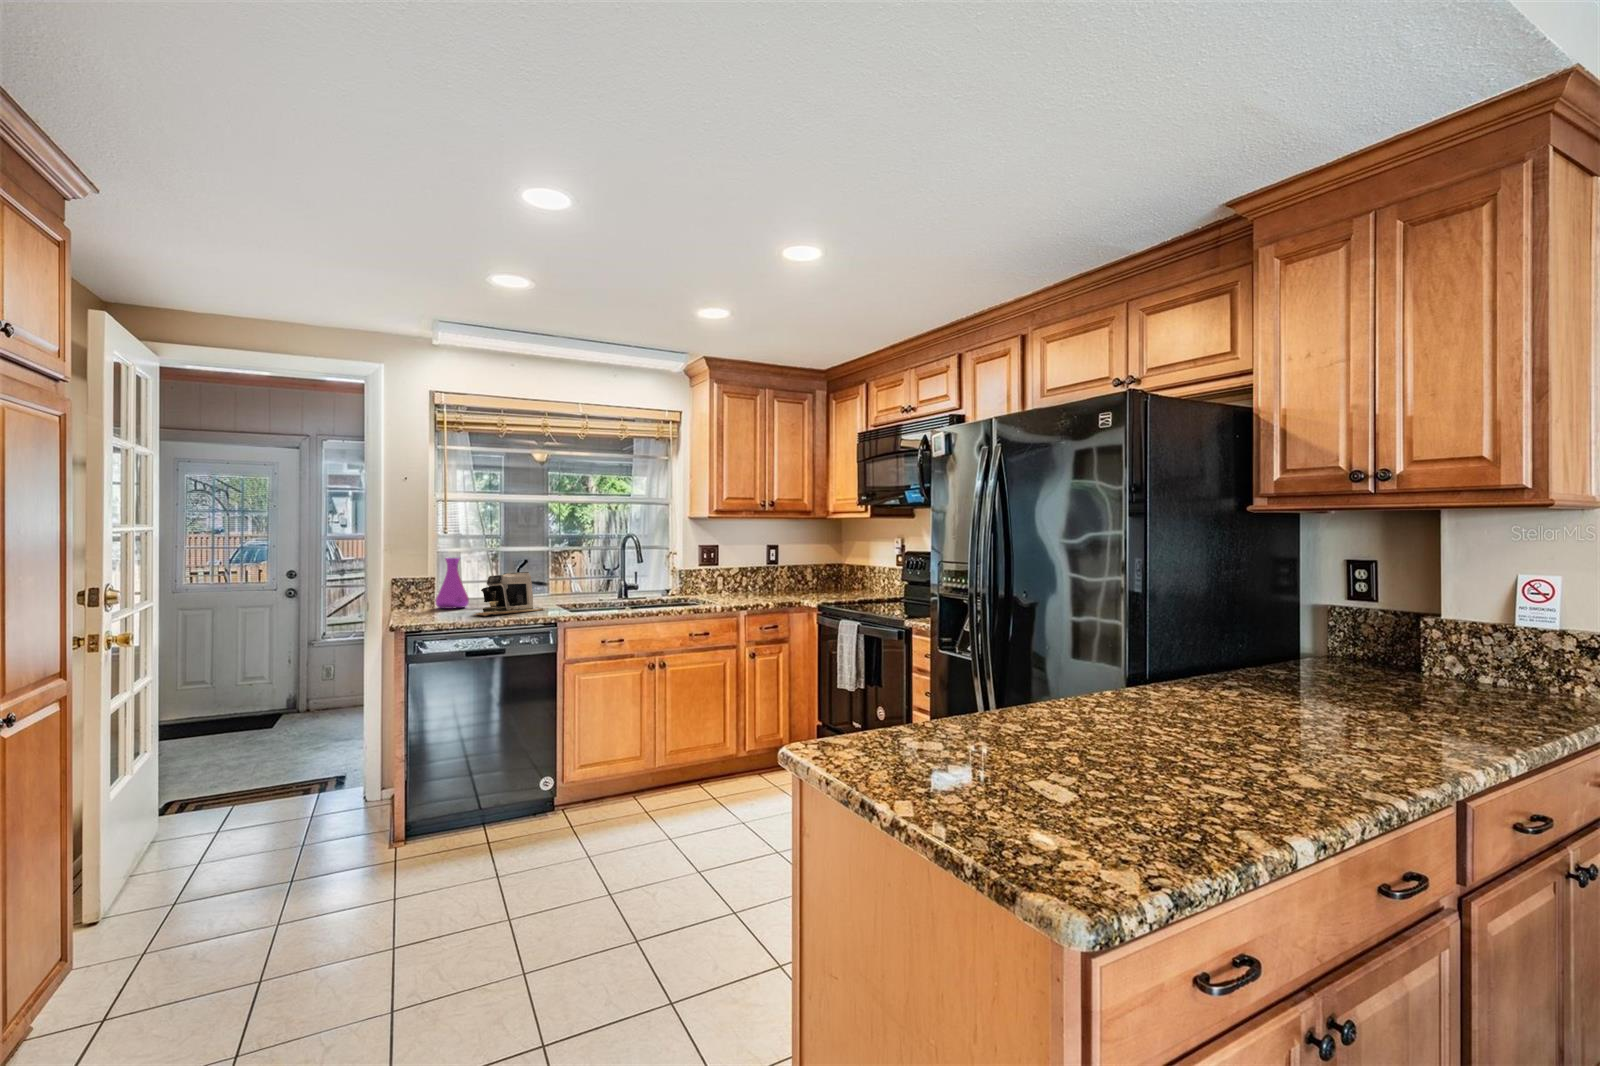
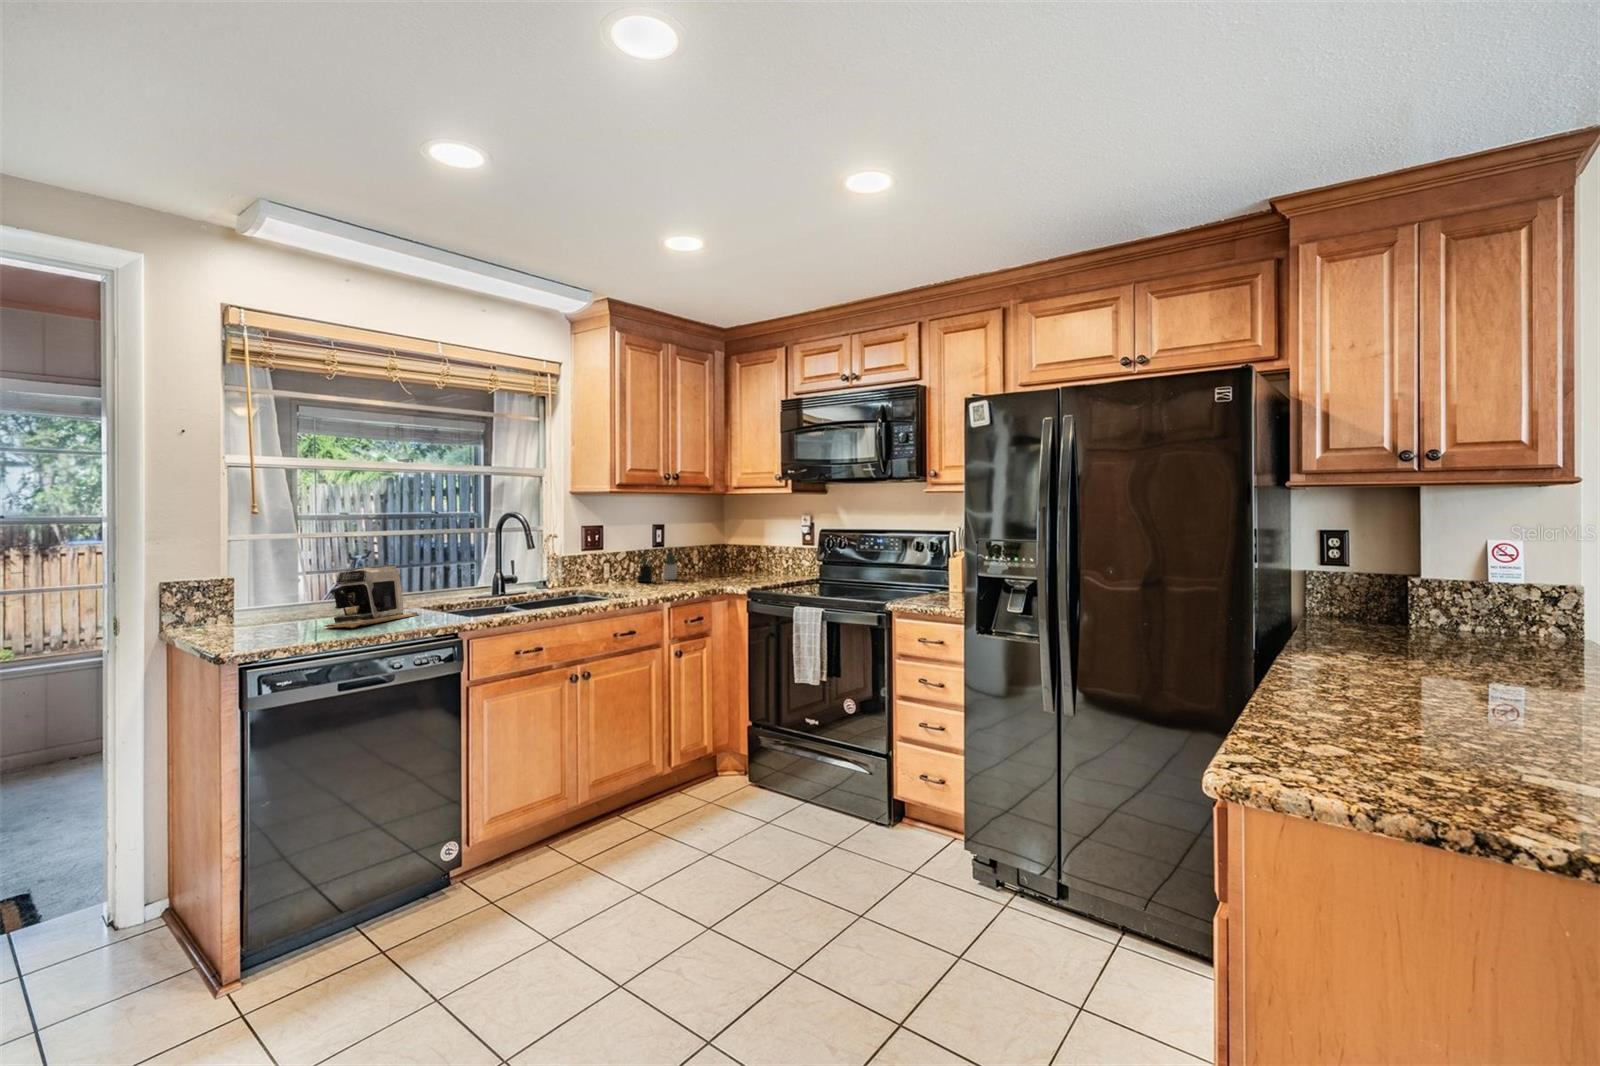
vase: present [435,558,469,609] -> none [240,548,294,621]
succulent plant: none [743,561,796,594] -> present [637,548,679,582]

